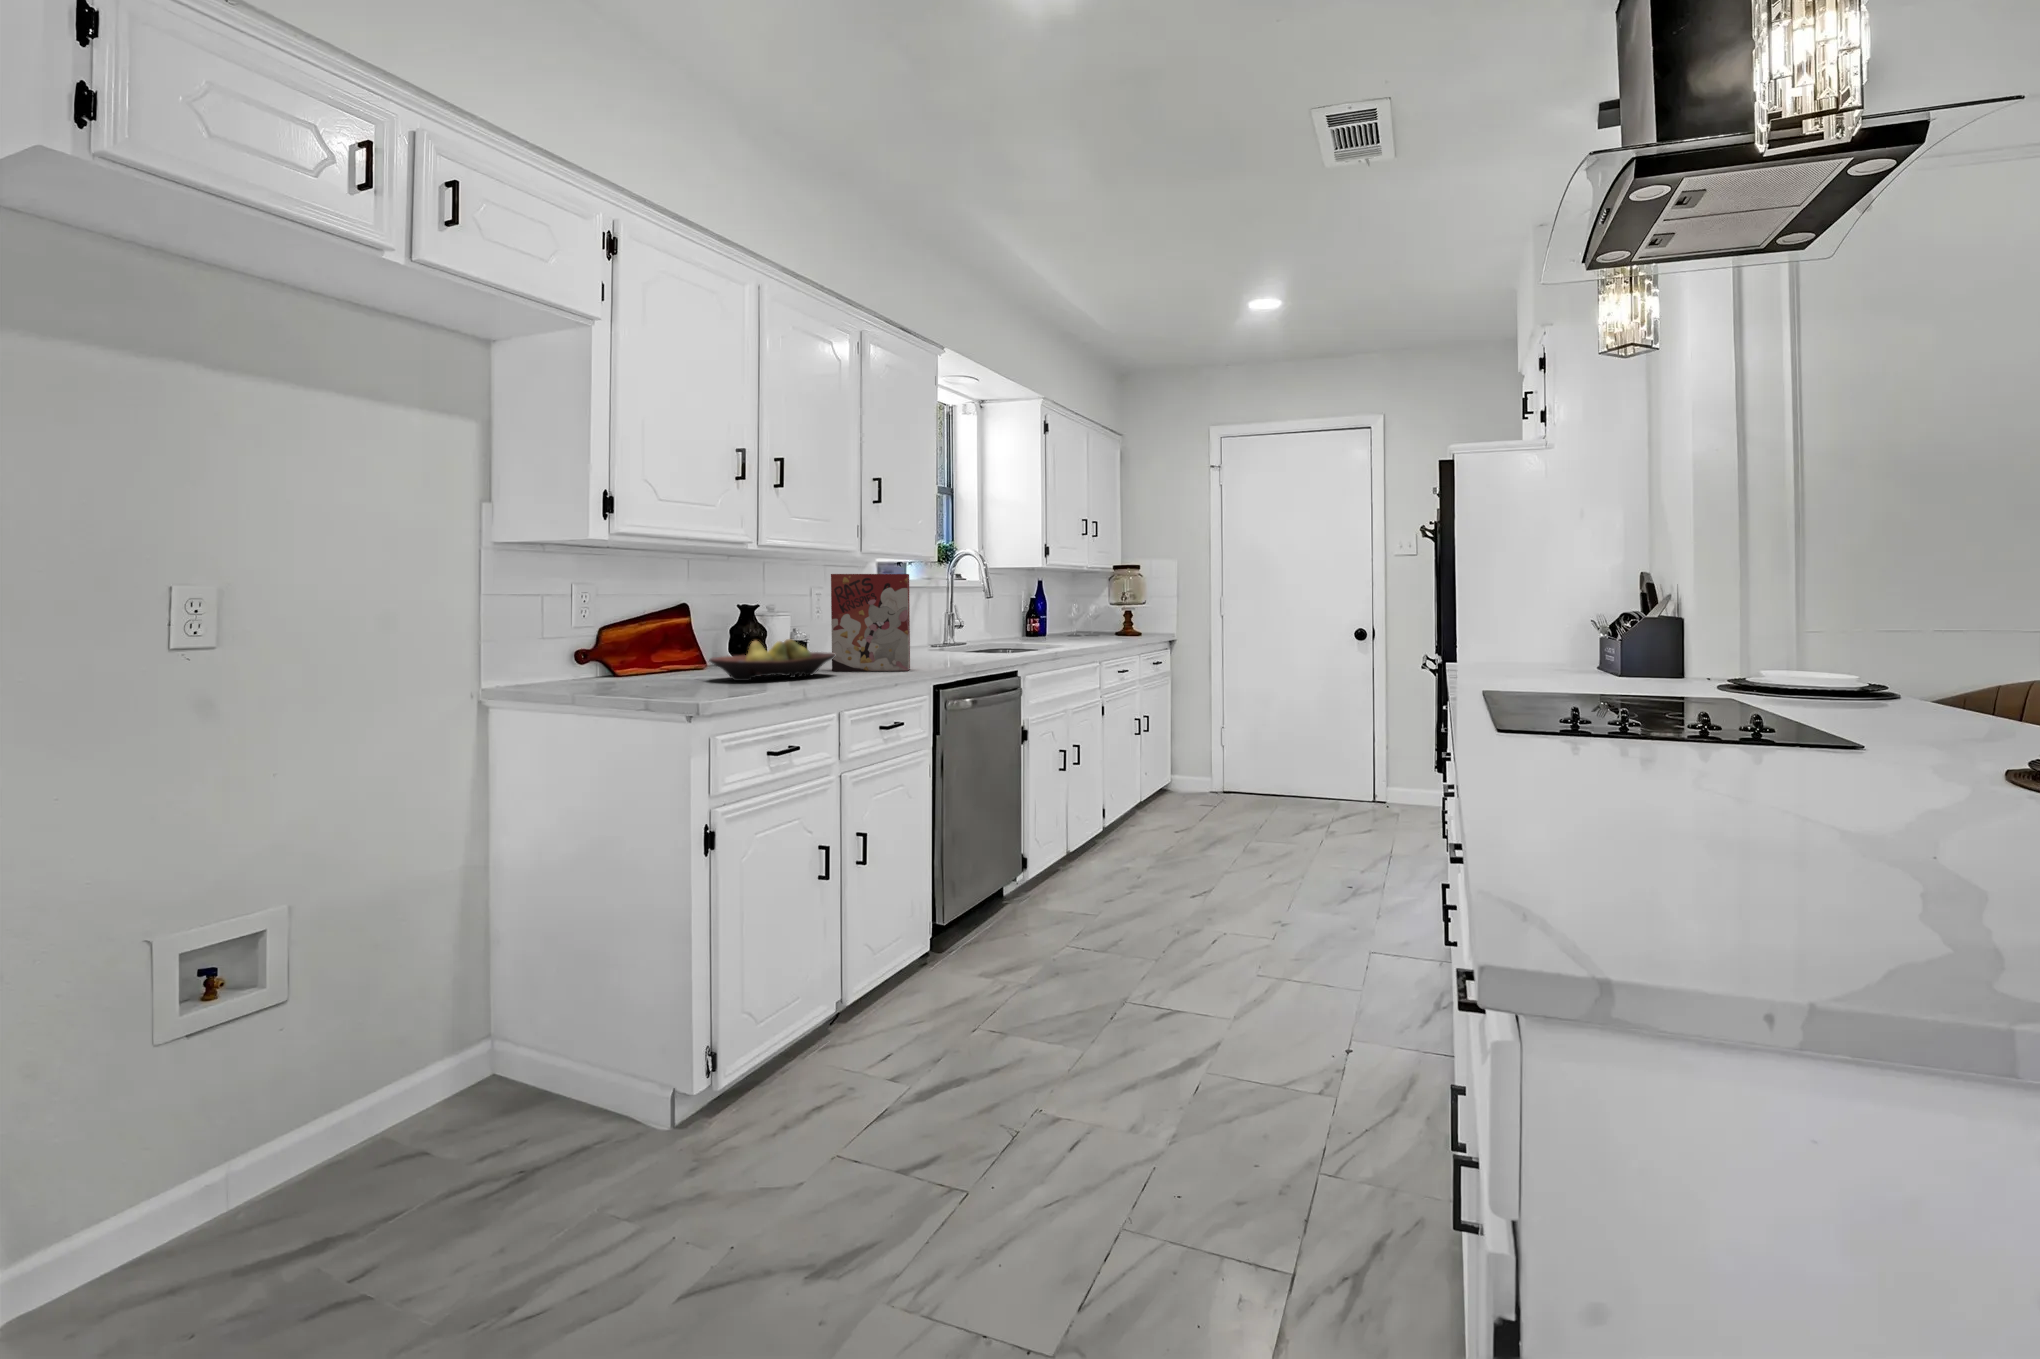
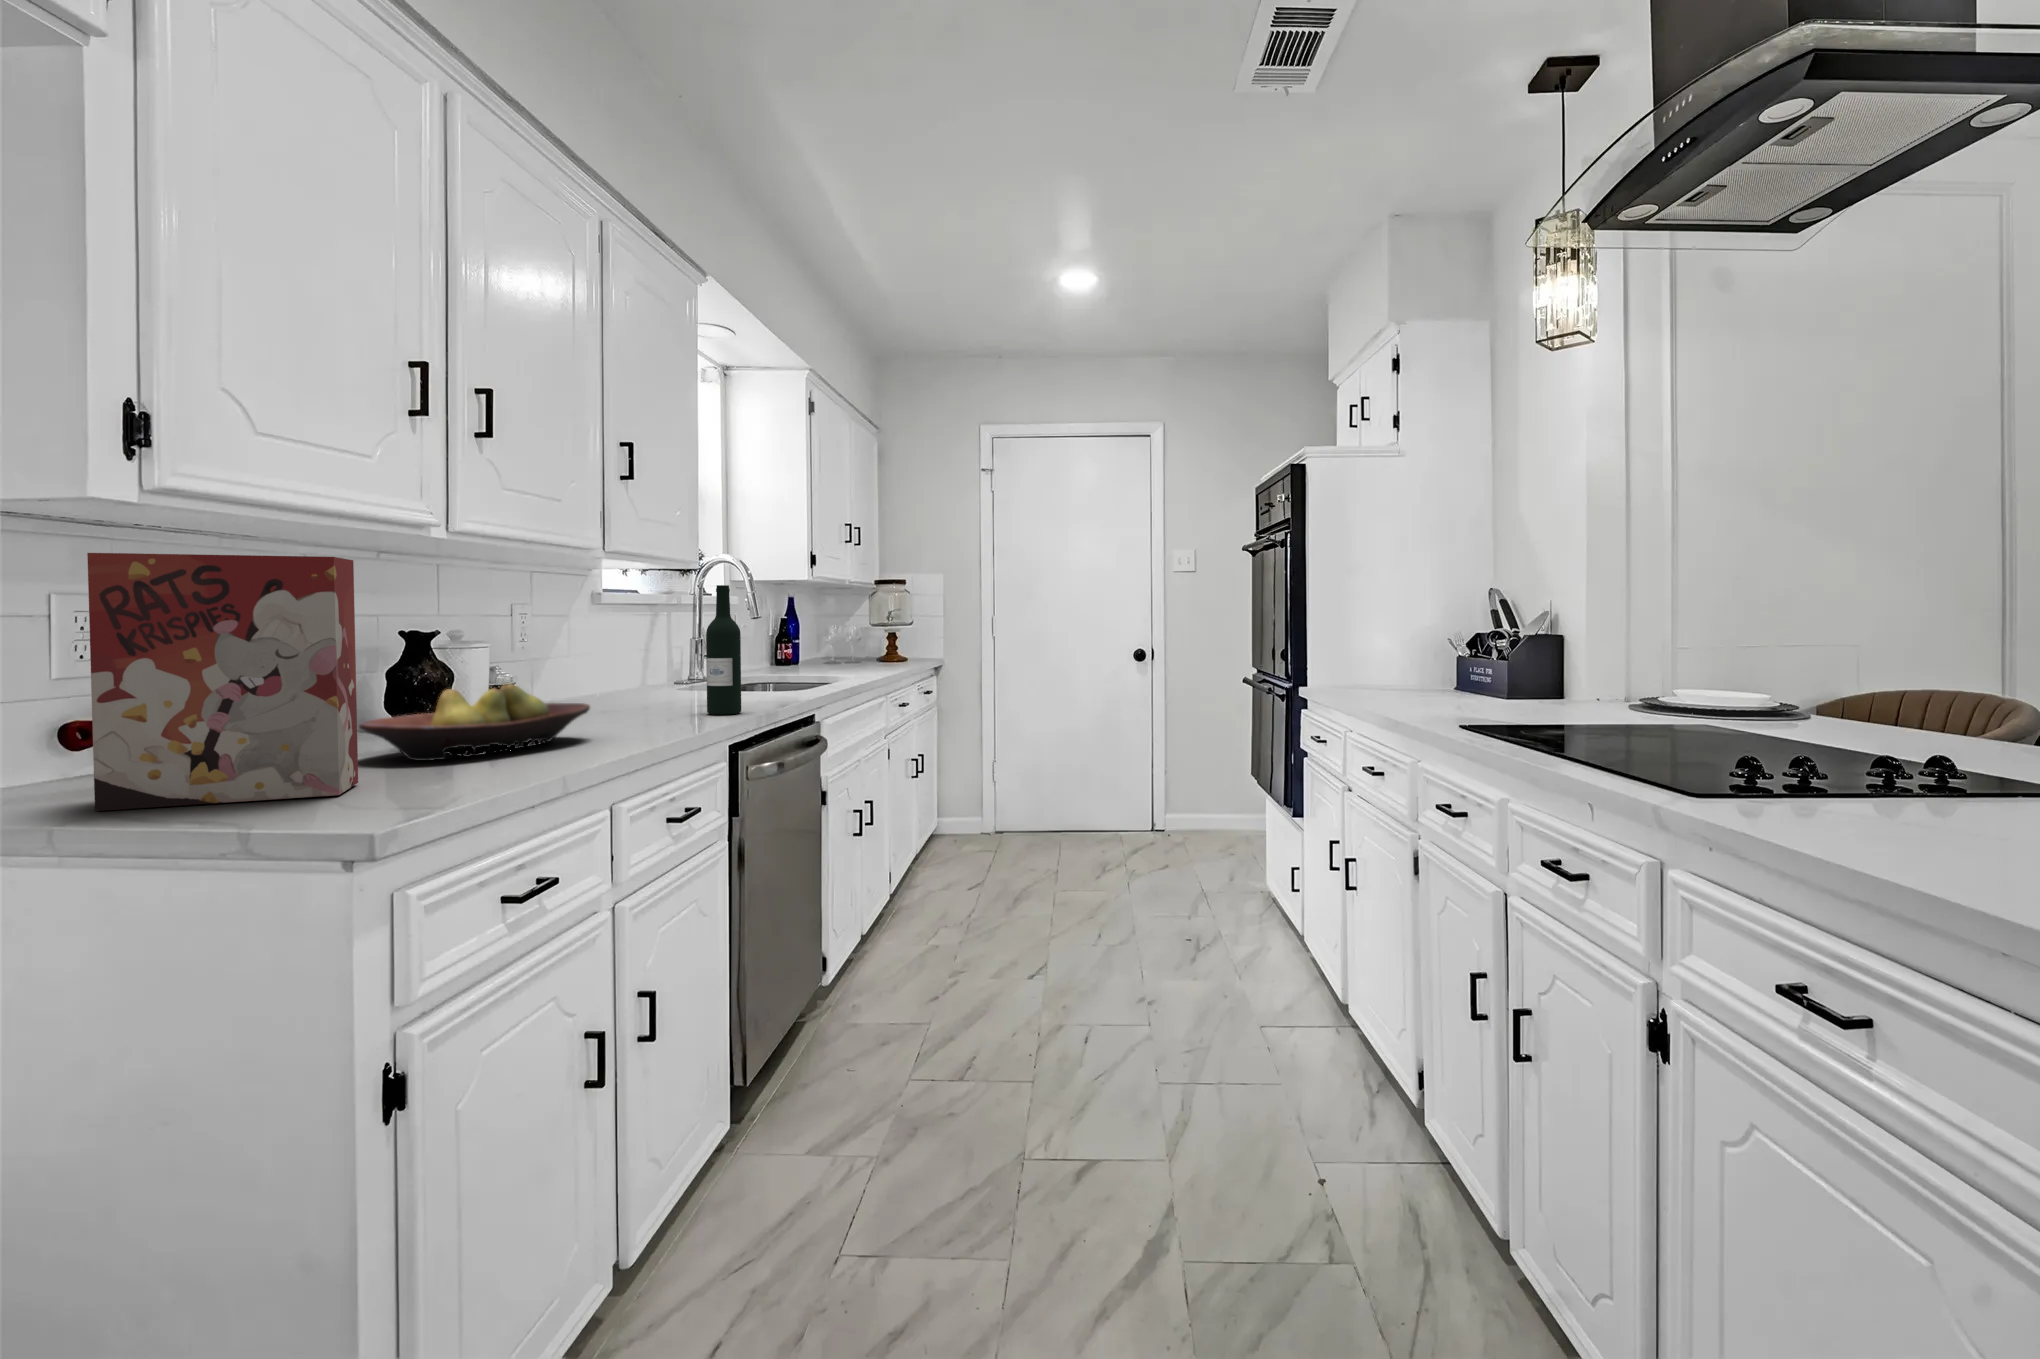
cereal box: present [831,574,910,671] -> present [87,553,358,811]
wine bottle: none [923,576,946,666] -> present [706,585,741,715]

